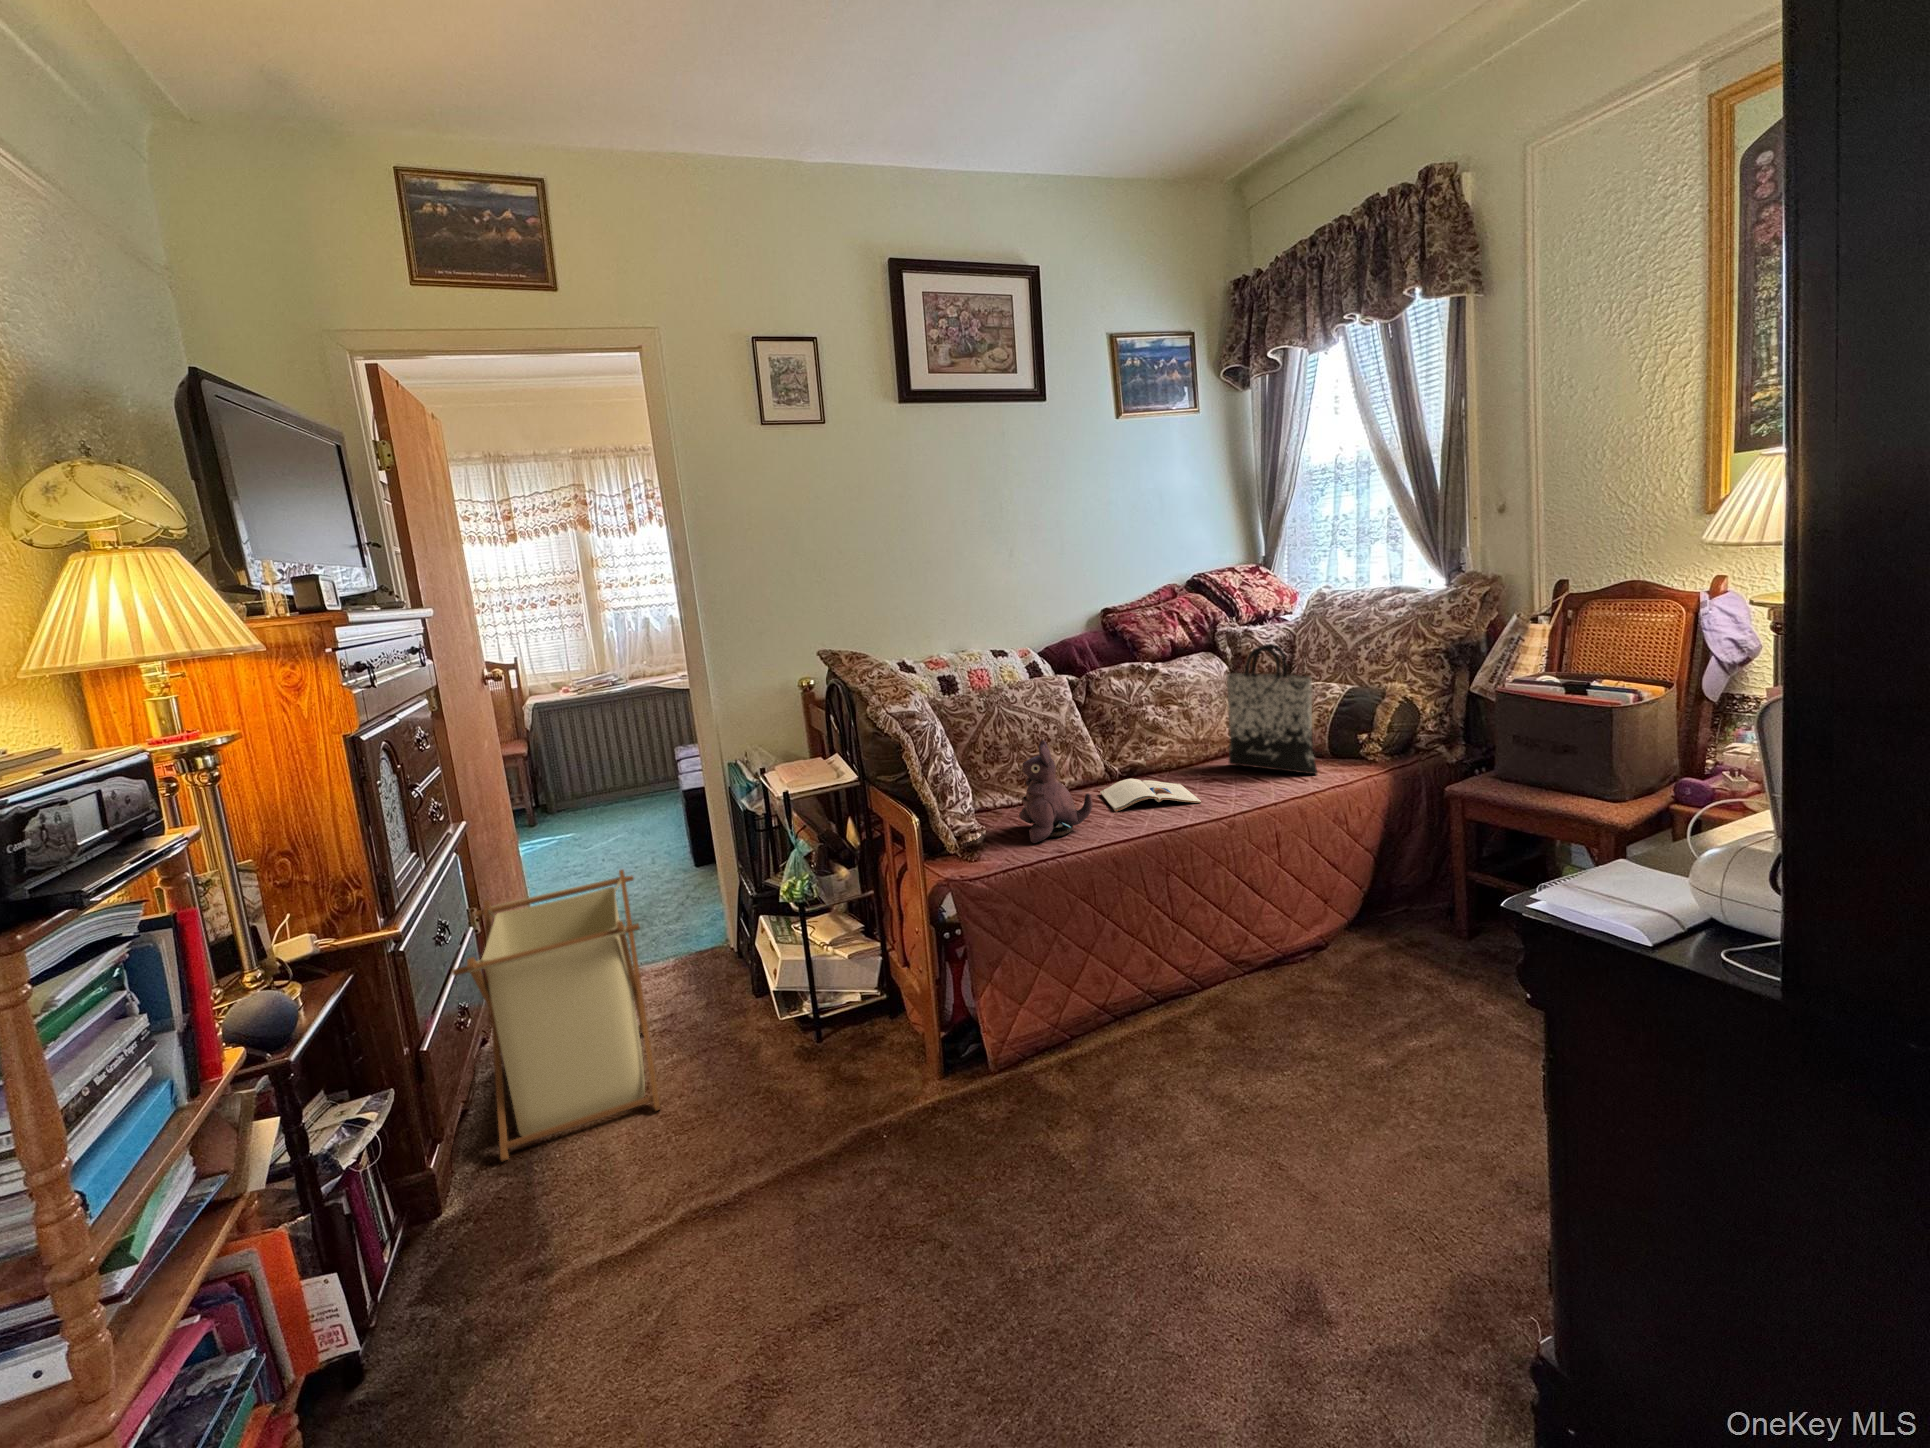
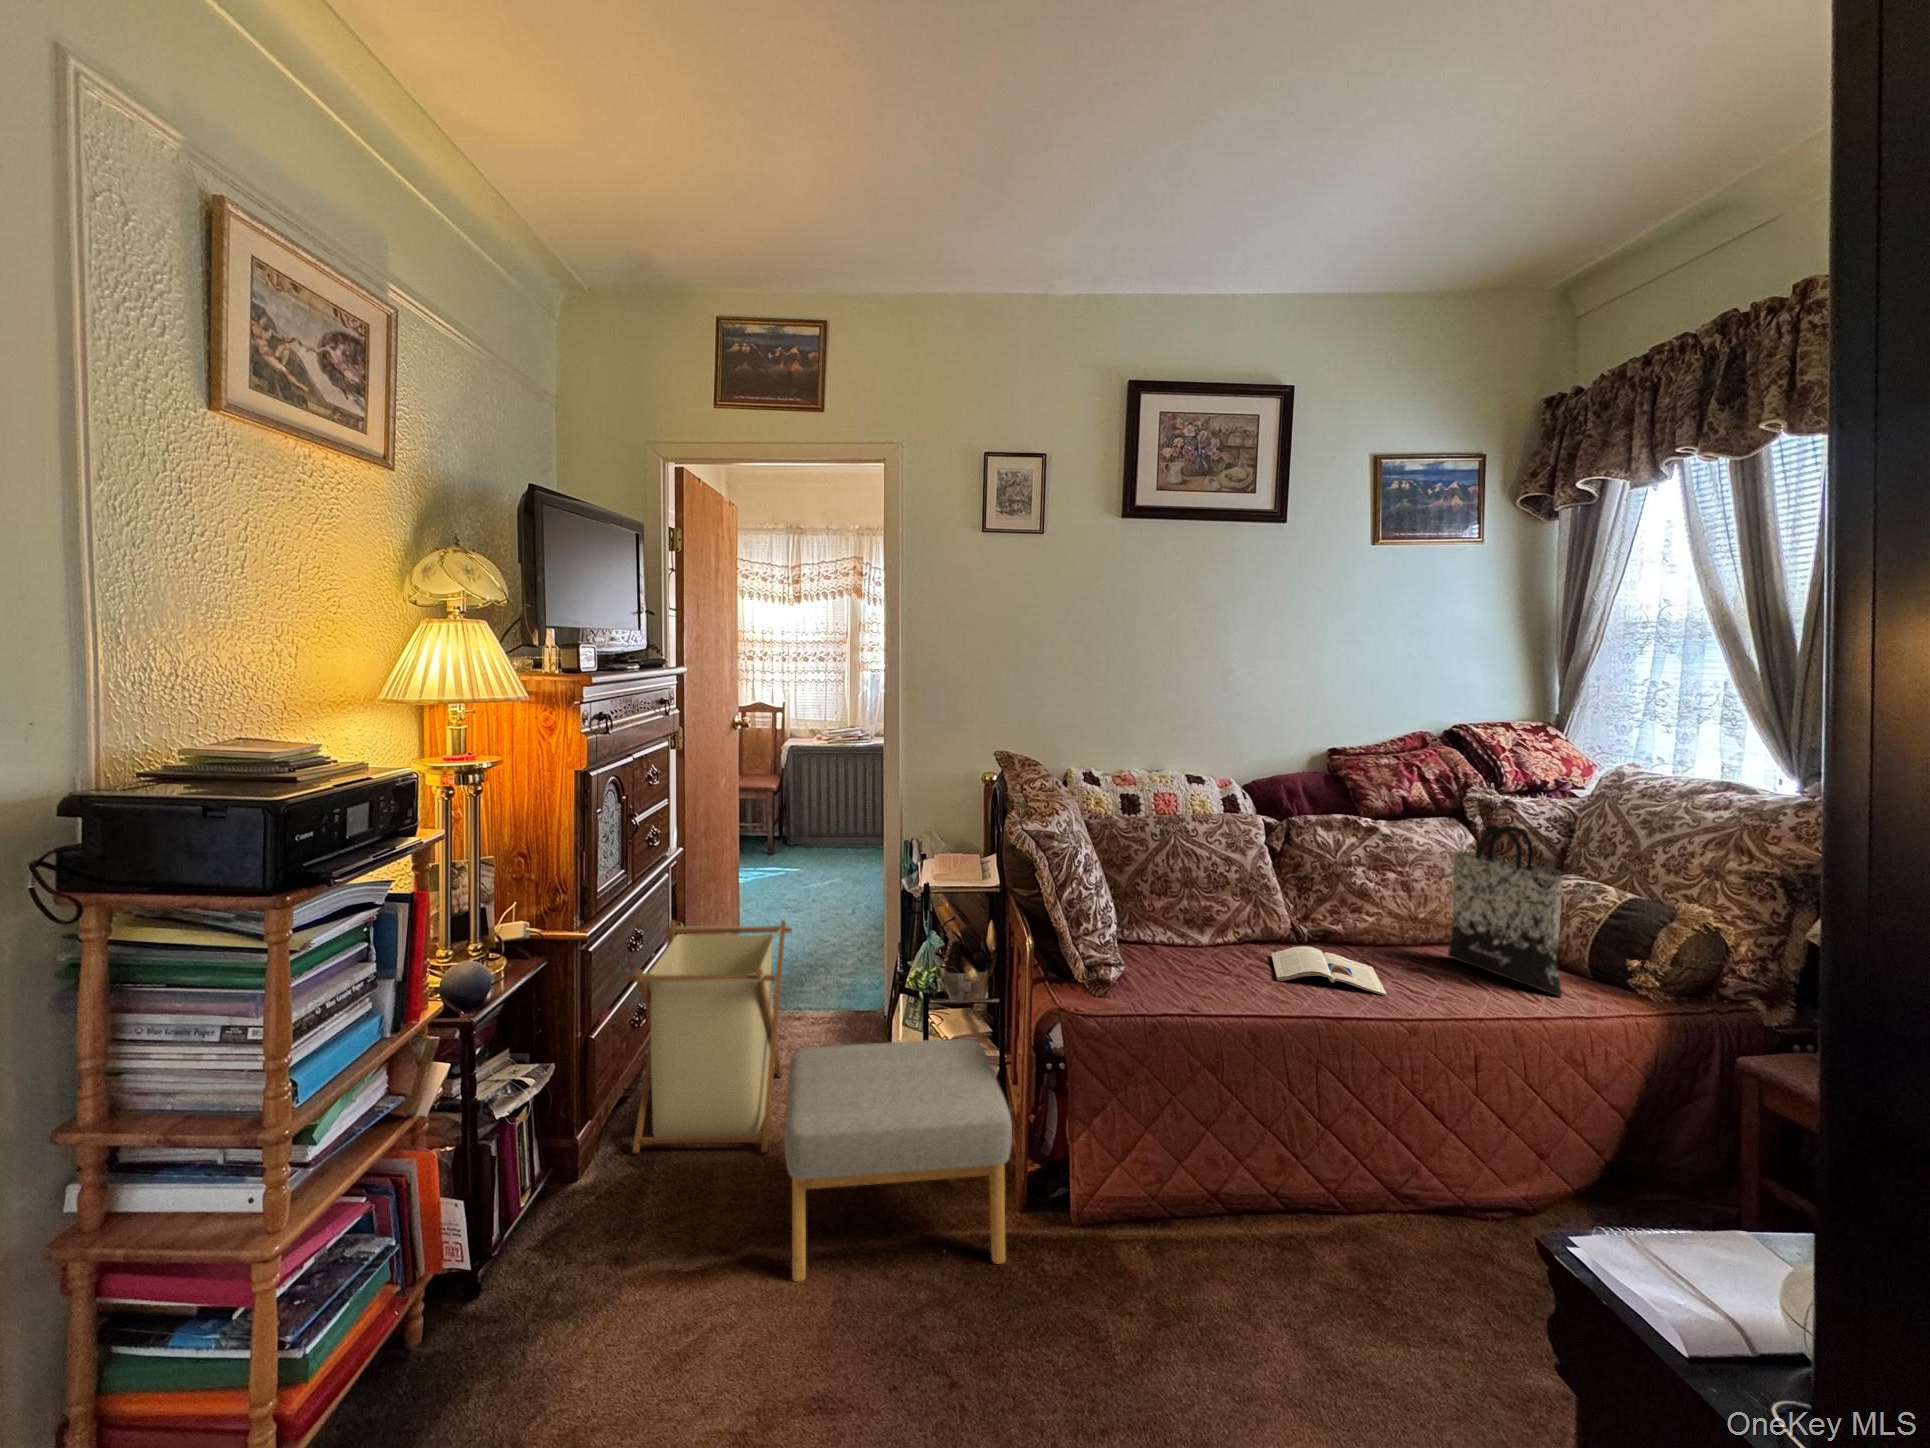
plush toy: present [1019,740,1093,843] -> none [1163,885,1244,994]
footstool: none [679,933,939,1217] -> present [785,1039,1012,1282]

